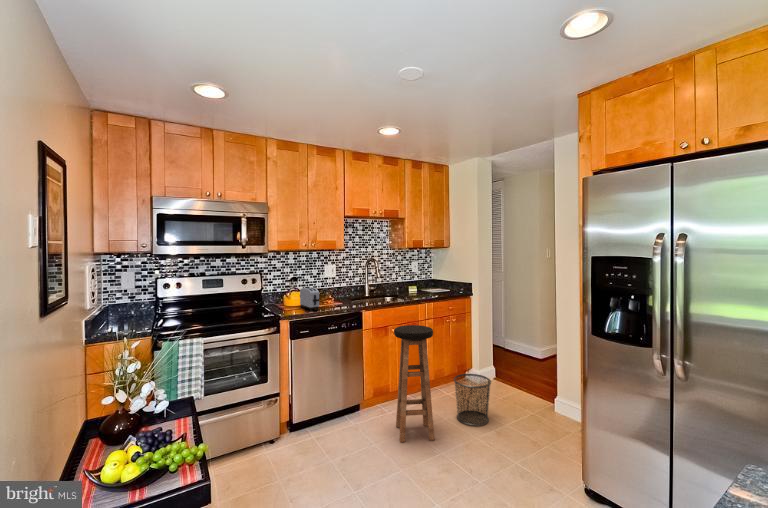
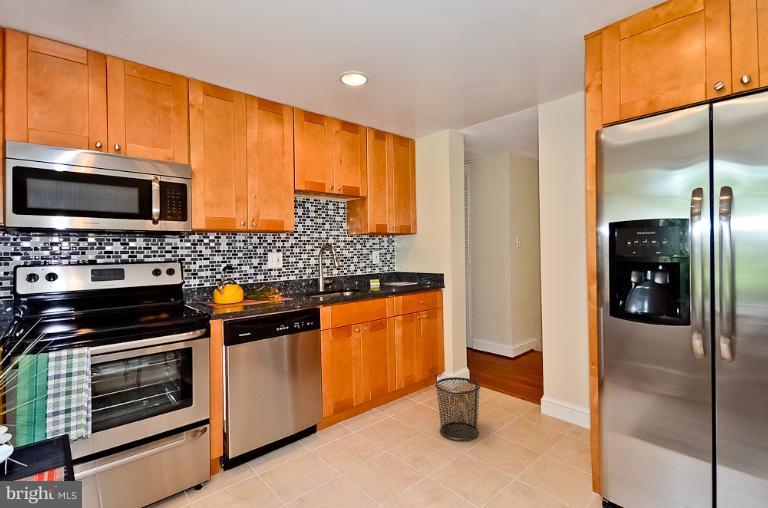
toaster: present [300,288,319,311] -> none [236,277,264,307]
bar stool: present [394,325,434,442] -> none [364,320,419,471]

